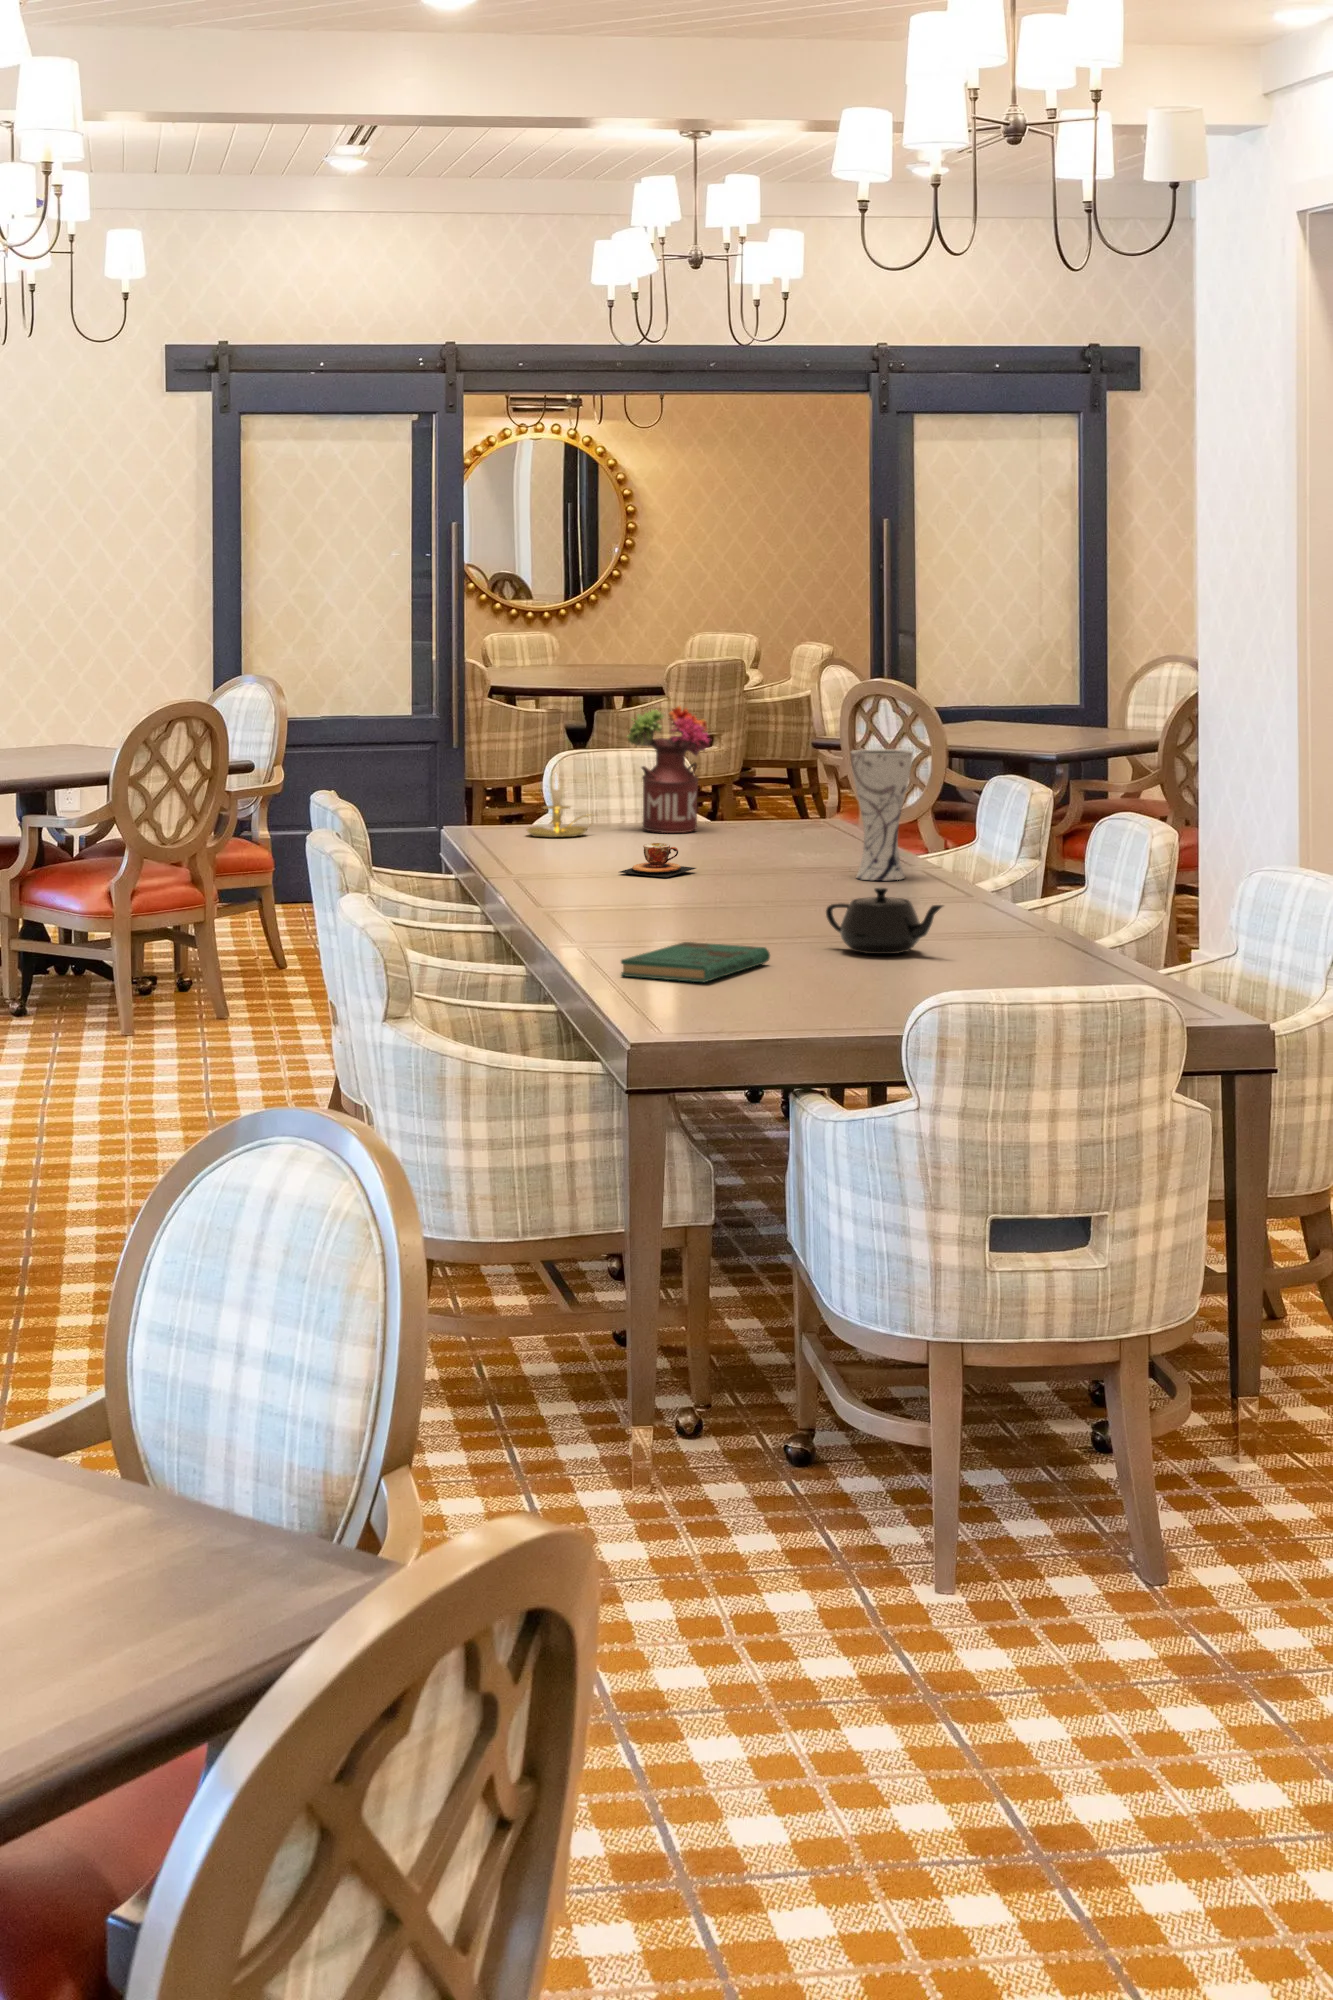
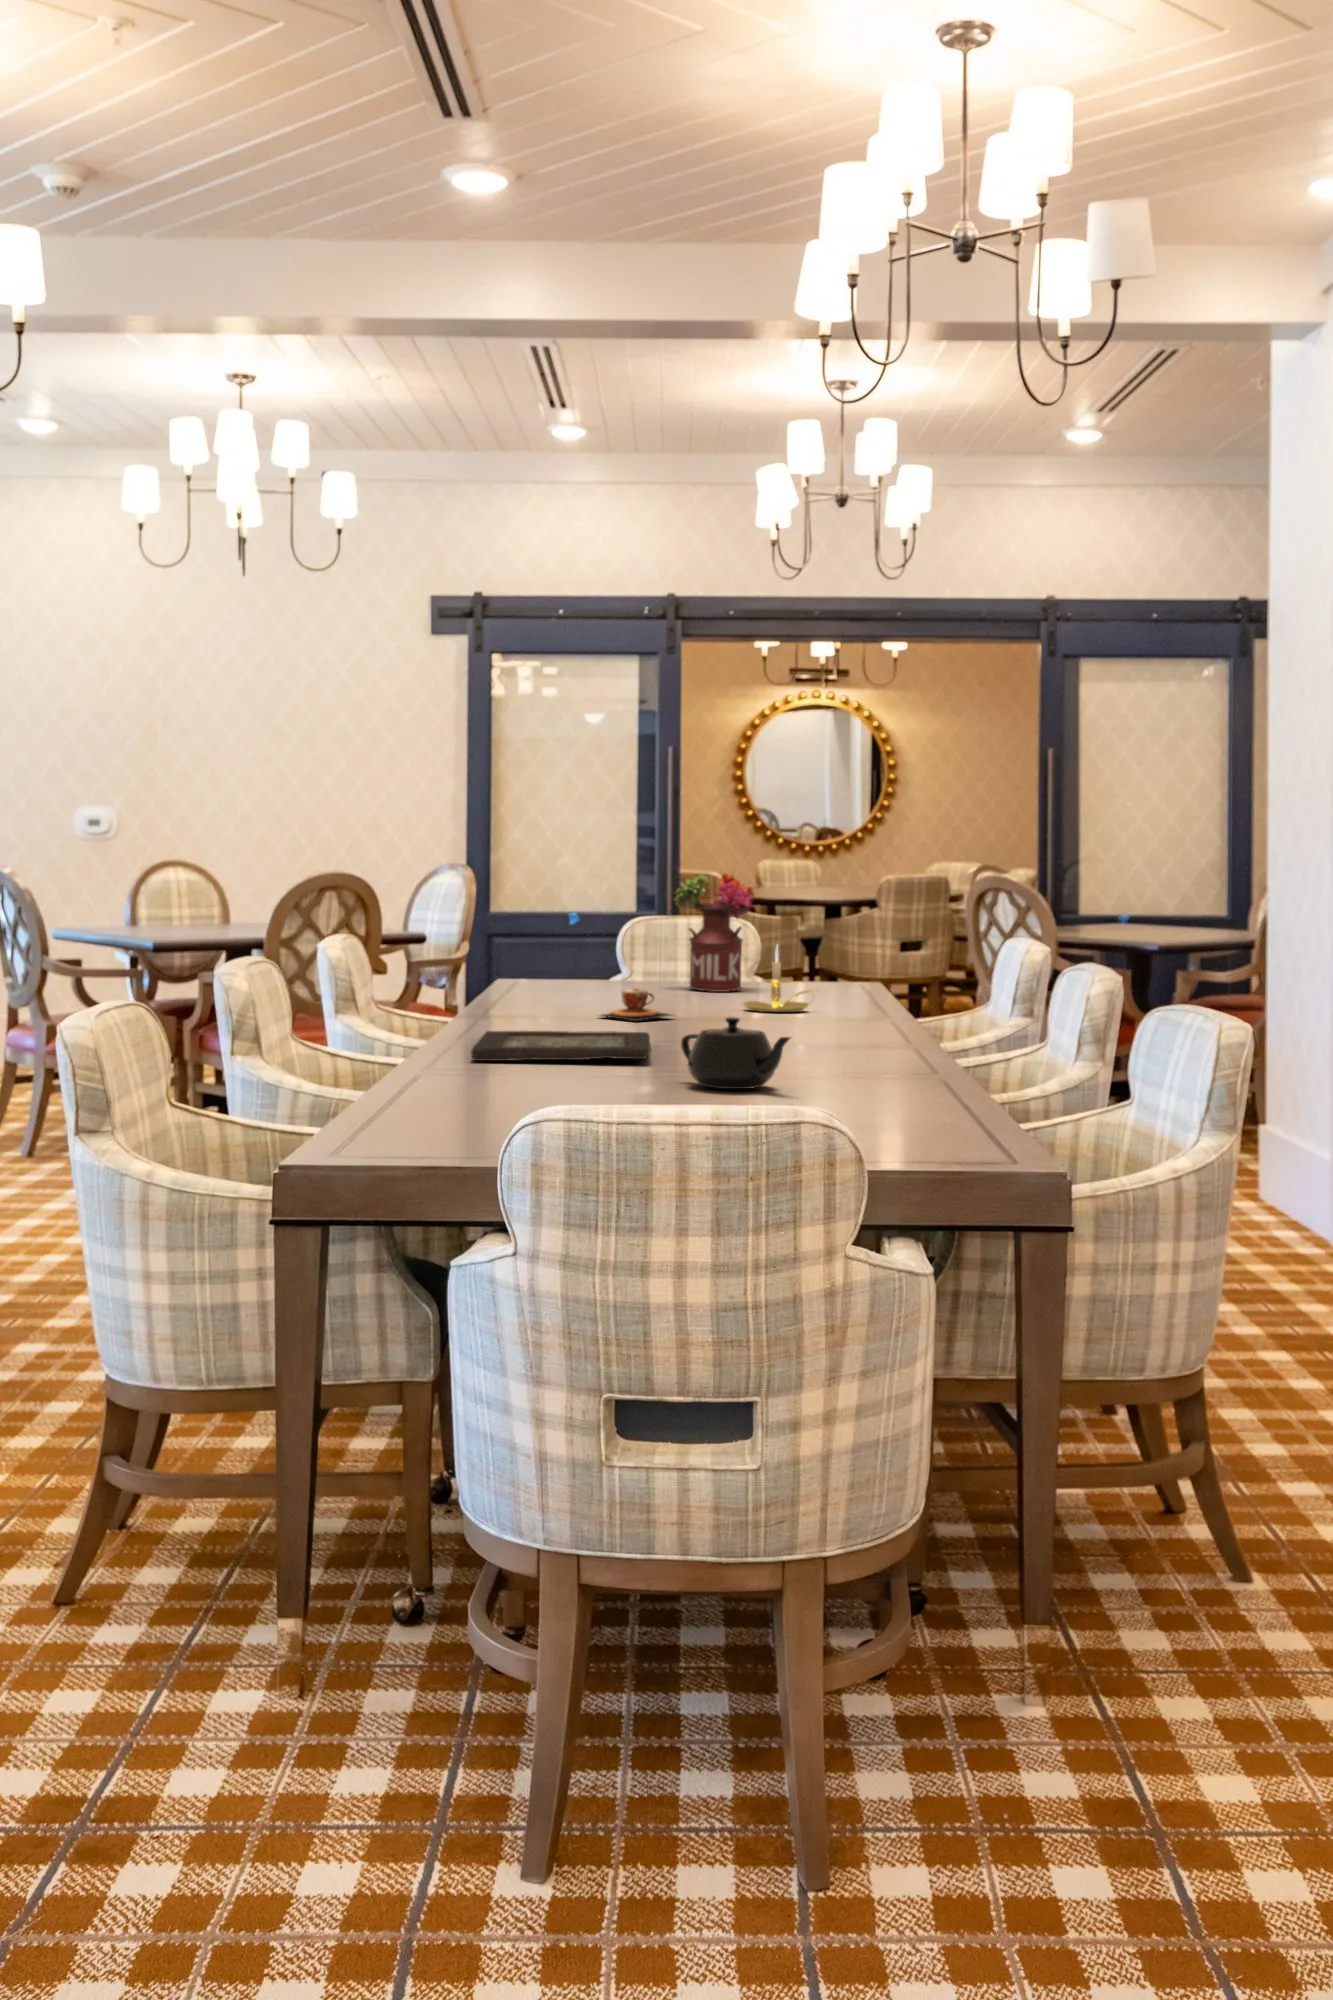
vase: present [851,749,913,881] -> none [822,901,885,1031]
candle holder: present [527,775,590,837] -> present [744,946,810,1012]
decorative tray: none [571,894,769,934] -> present [471,1031,651,1061]
book: present [621,942,770,982] -> none [409,1066,590,1105]

